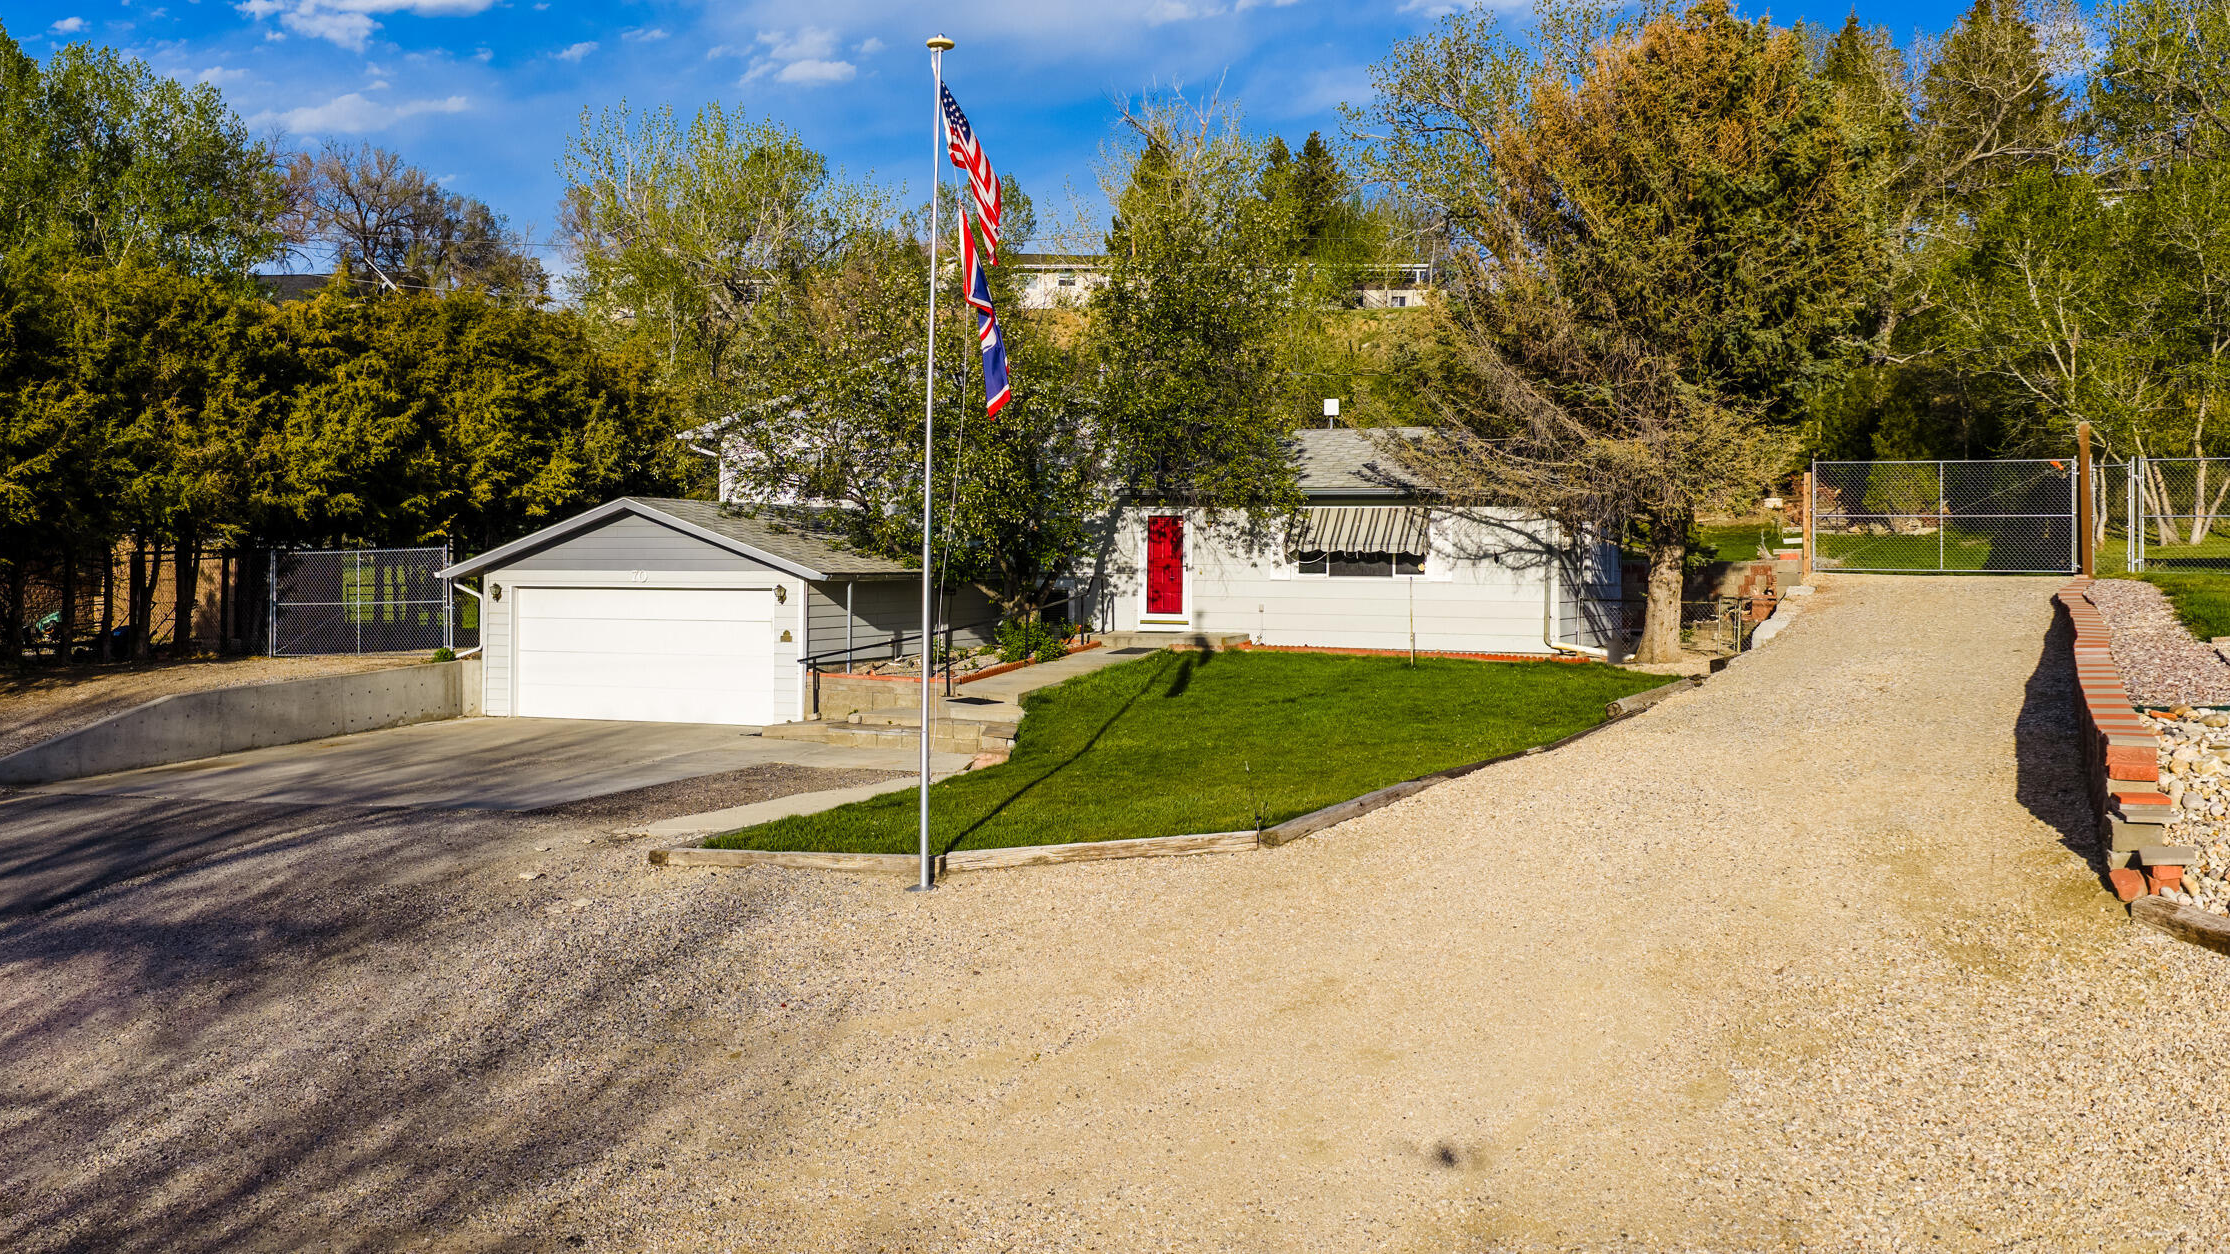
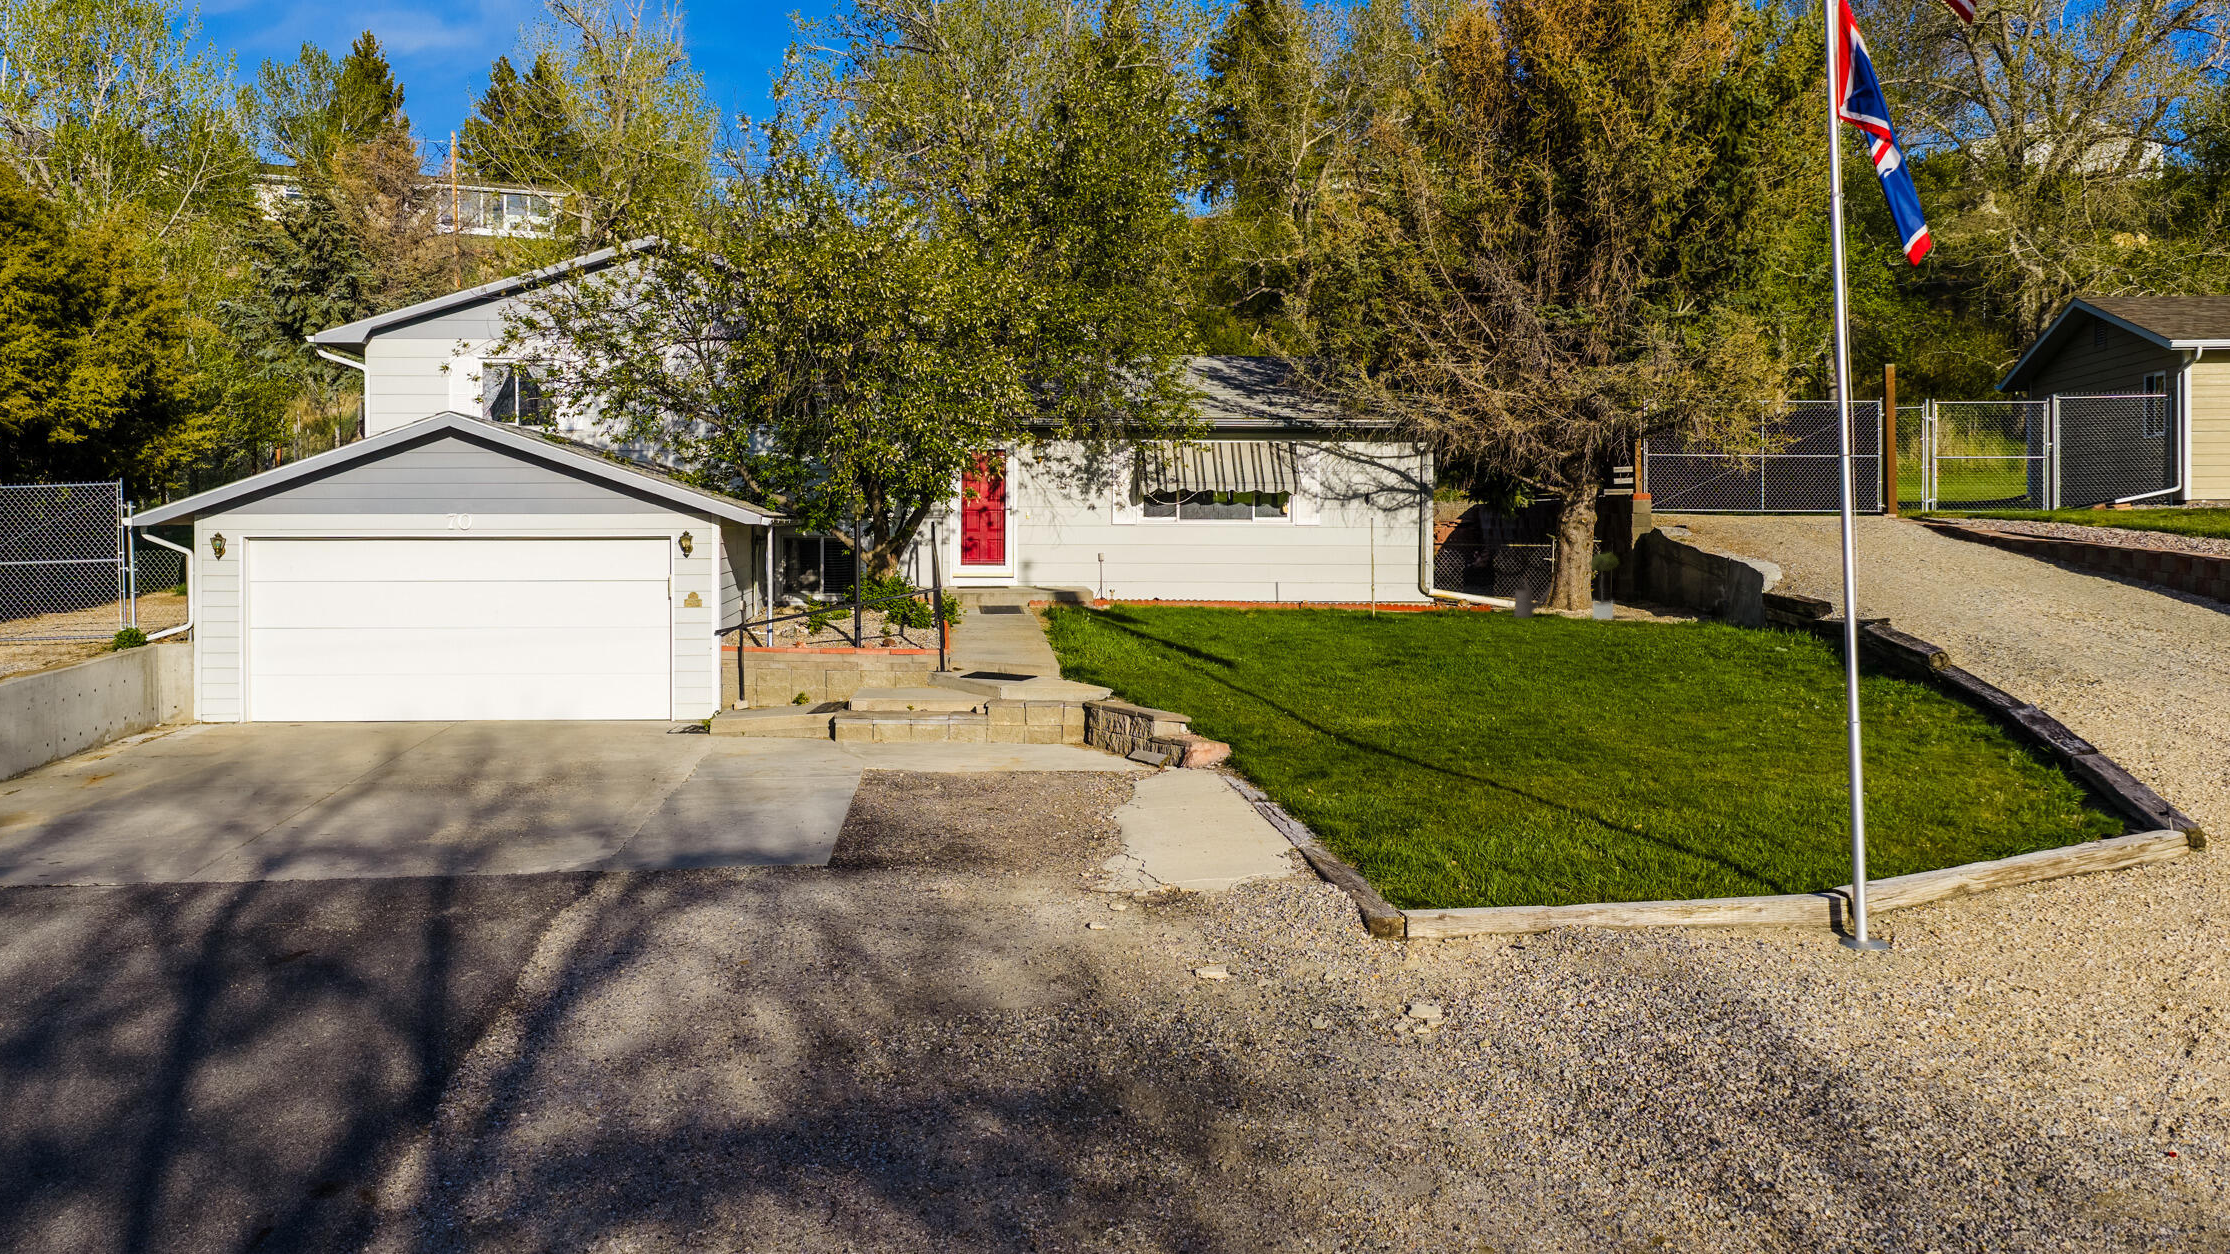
potted tree: none [1669,609,1696,667] -> present [1590,553,1619,619]

